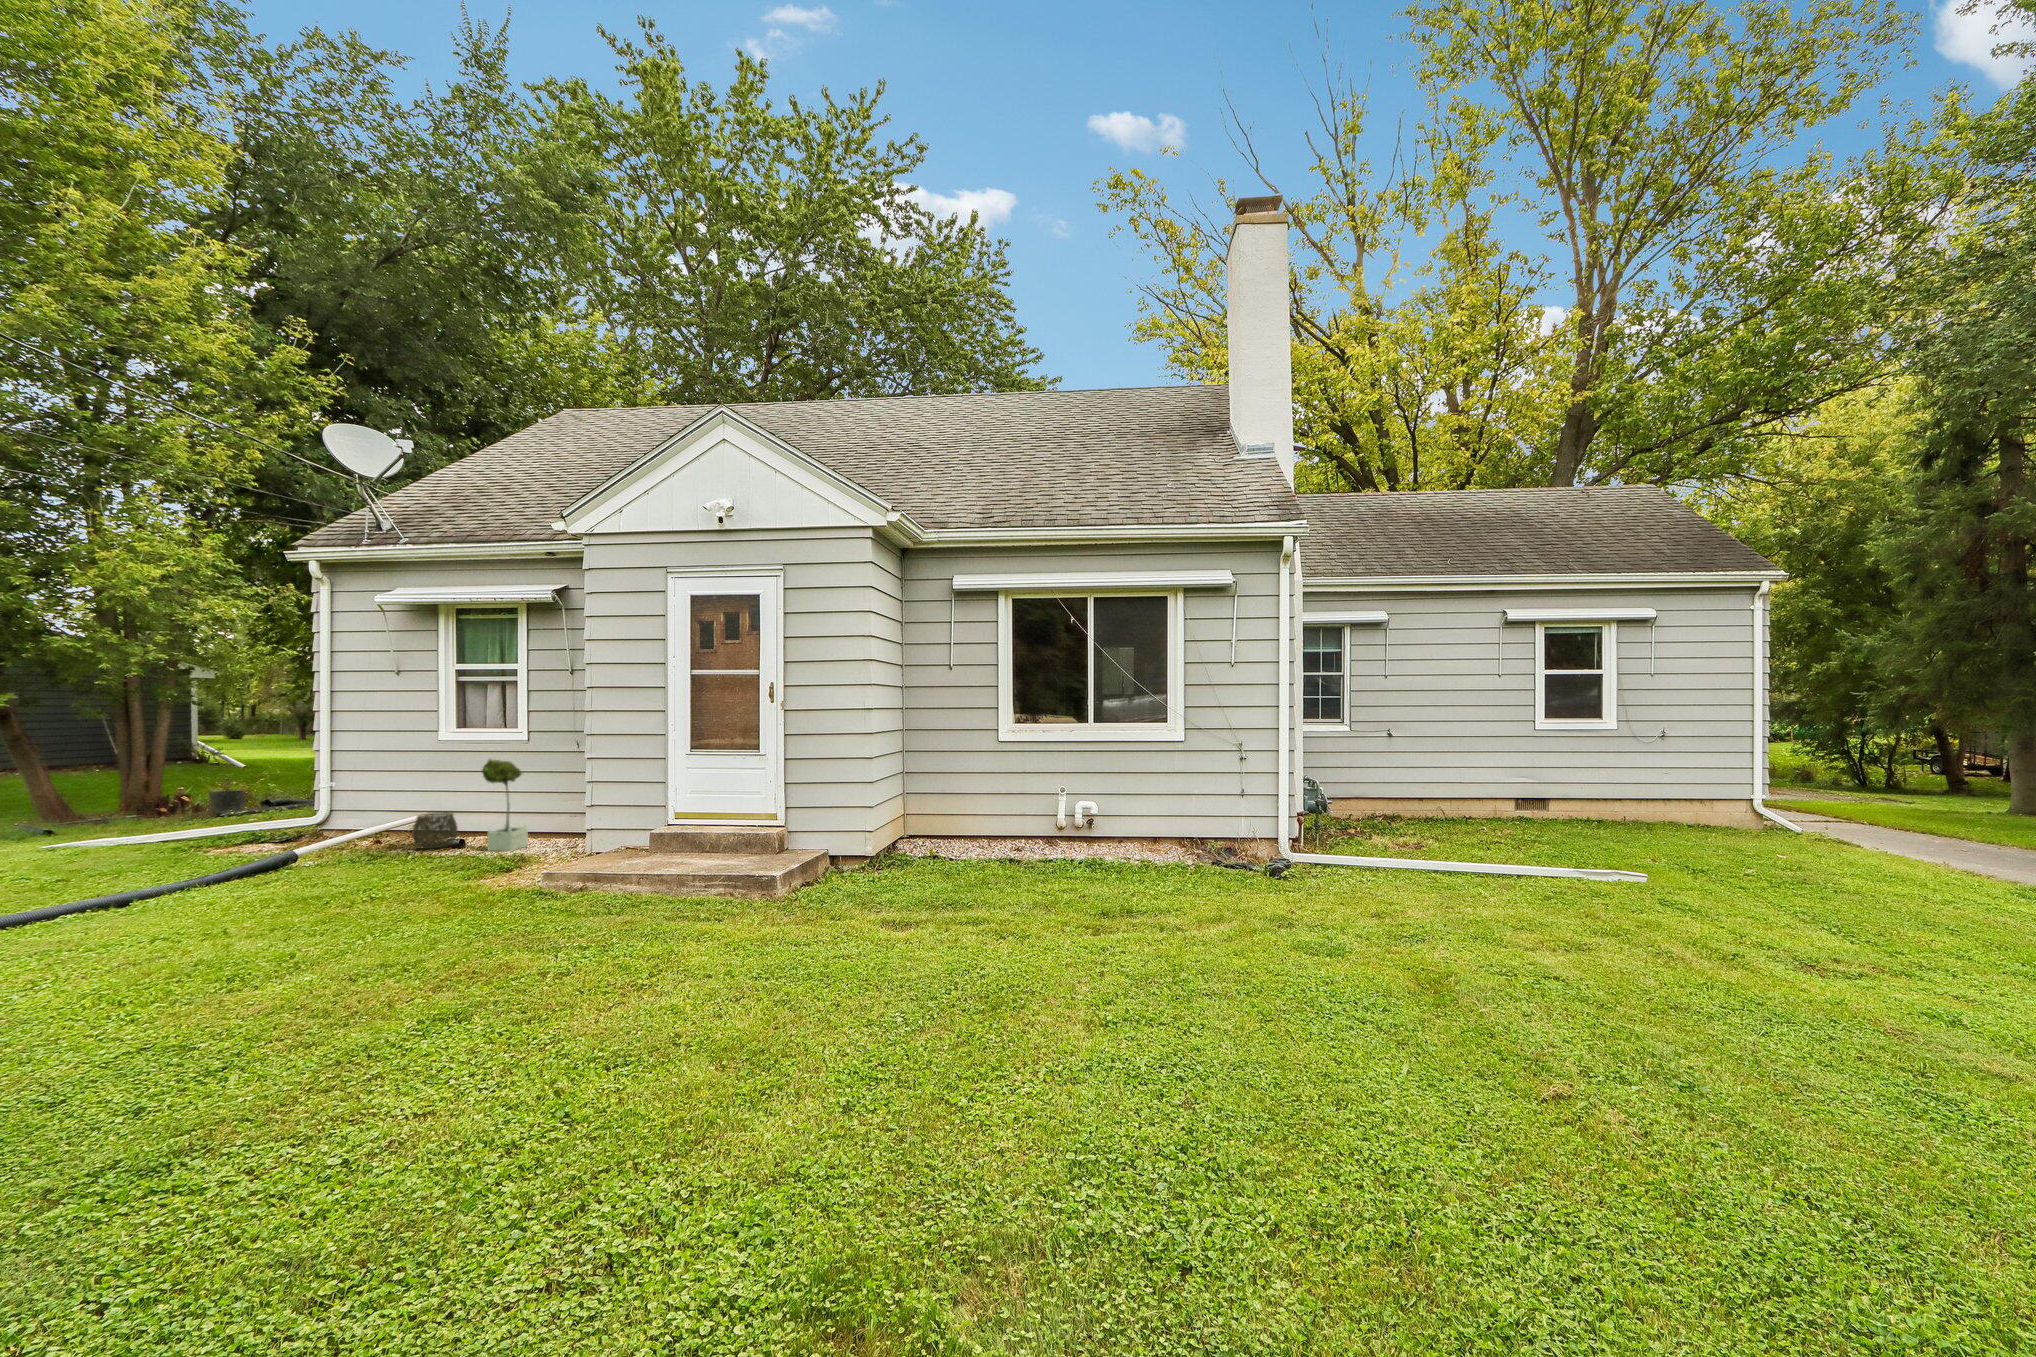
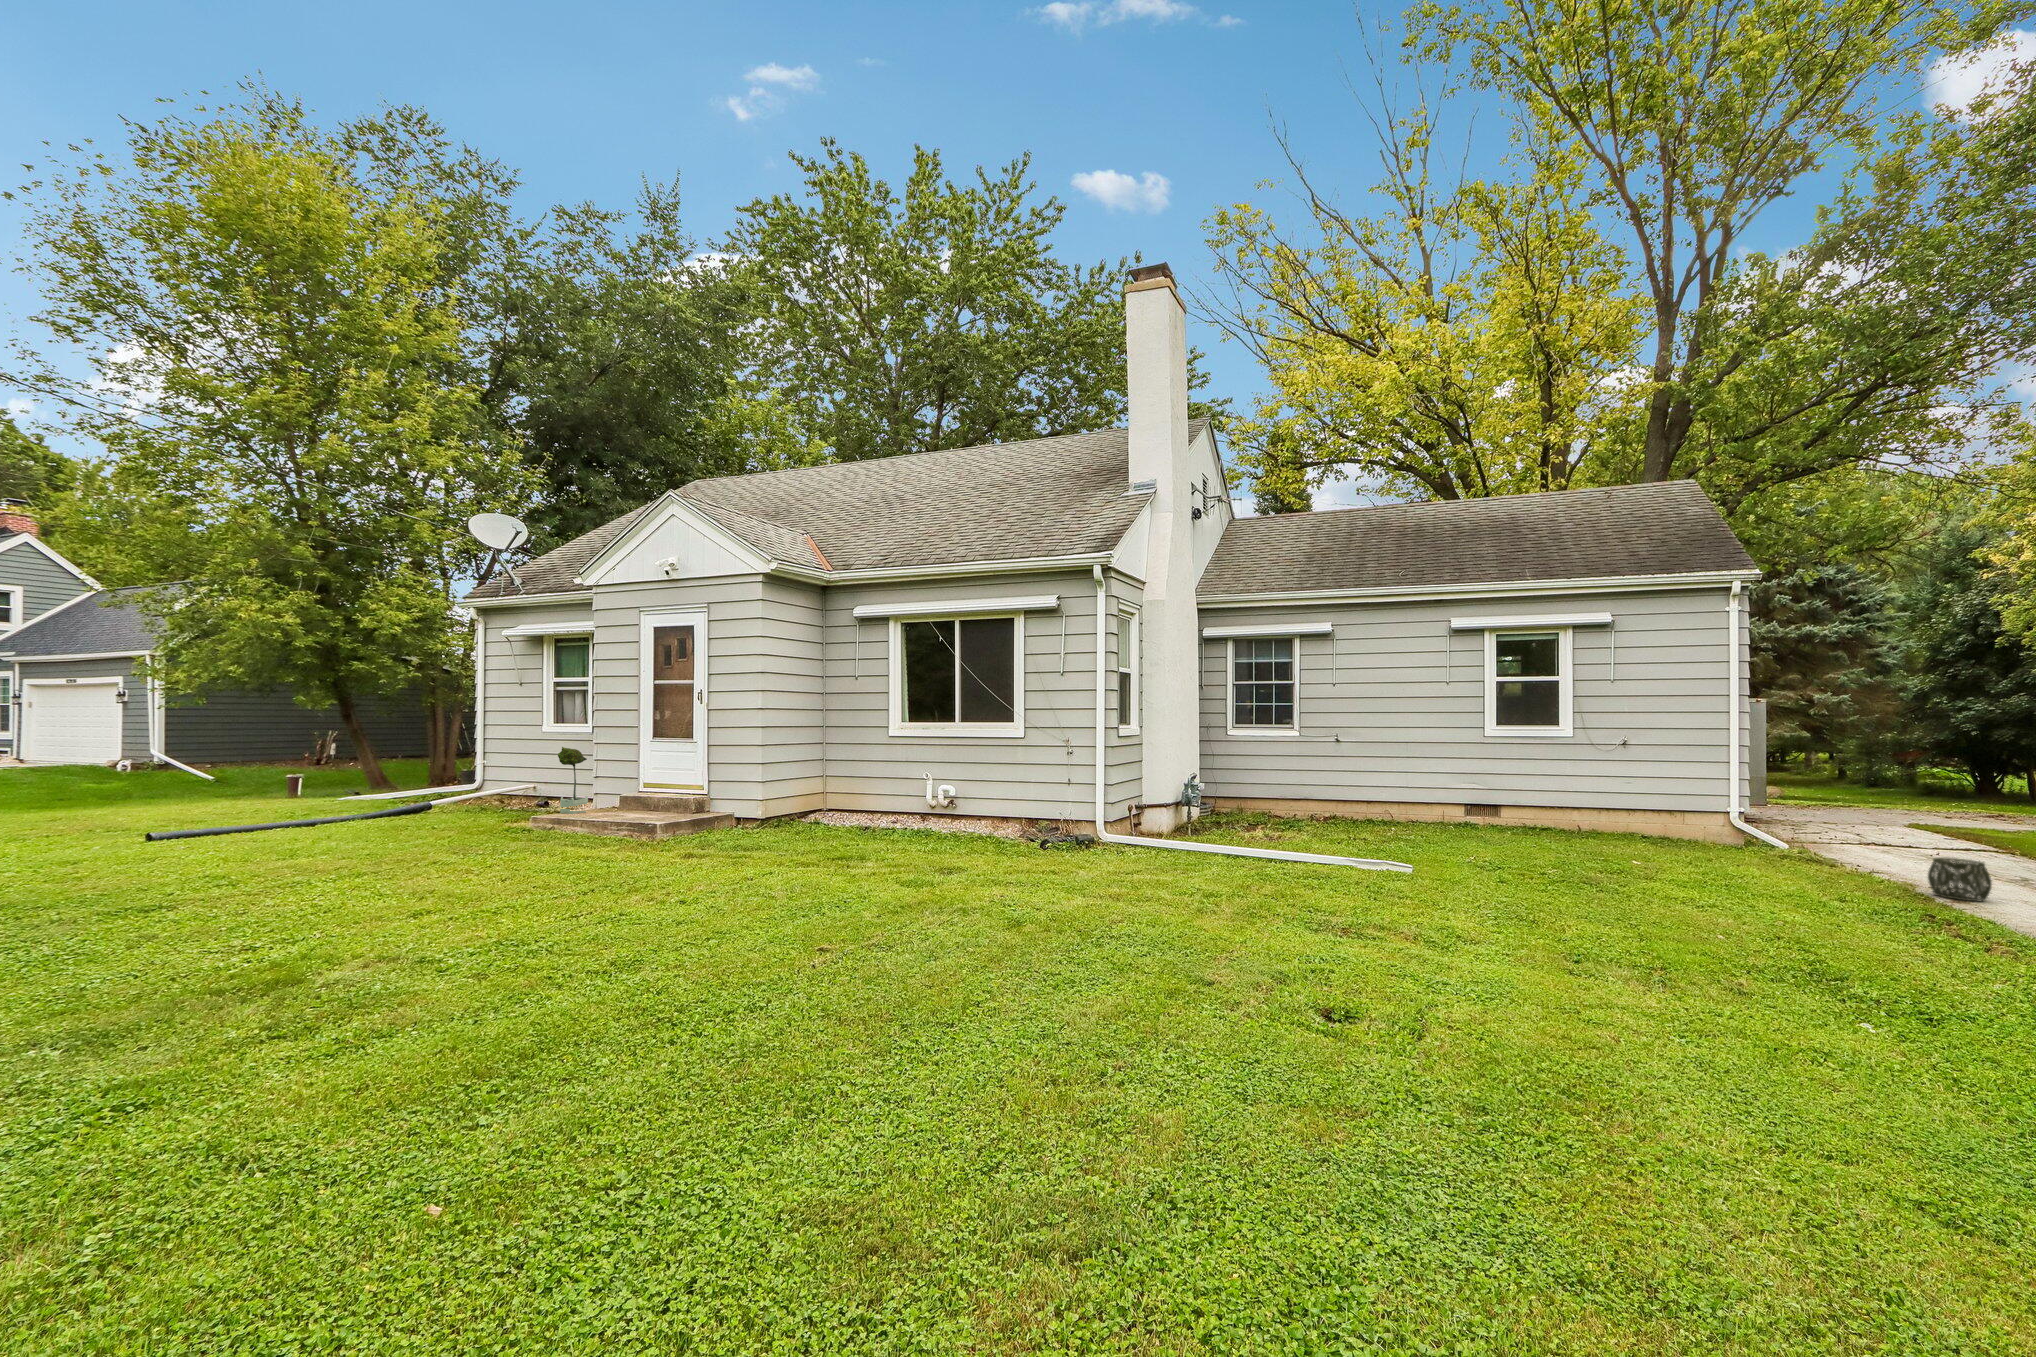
woven basket: present [412,812,457,849] -> present [1928,858,1992,902]

